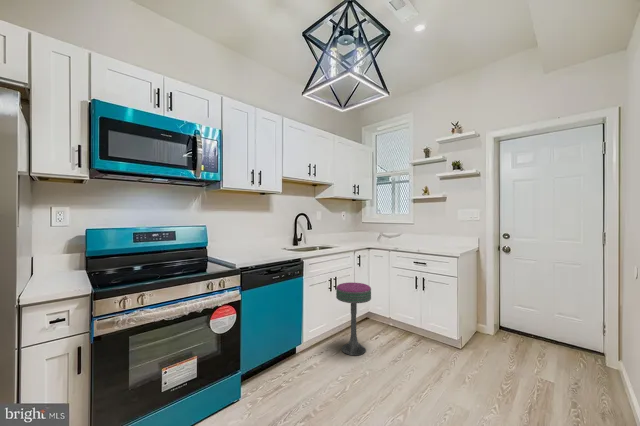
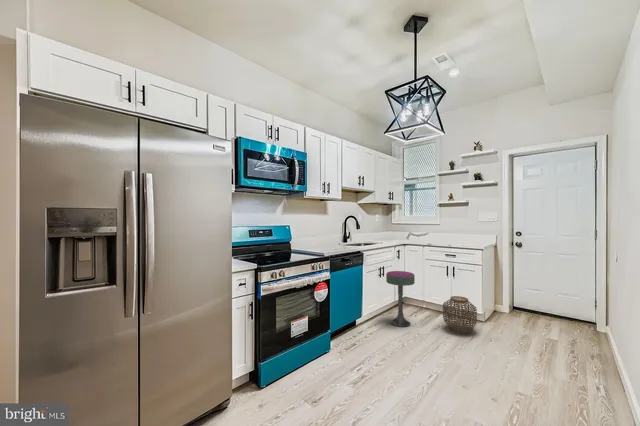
woven basket: none [405,317,448,368] -> present [443,296,477,333]

